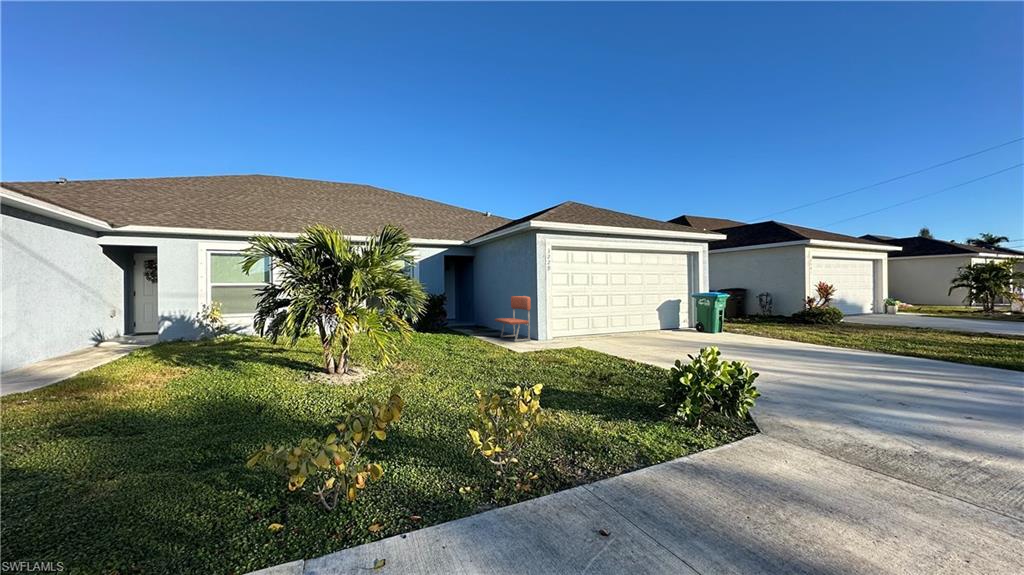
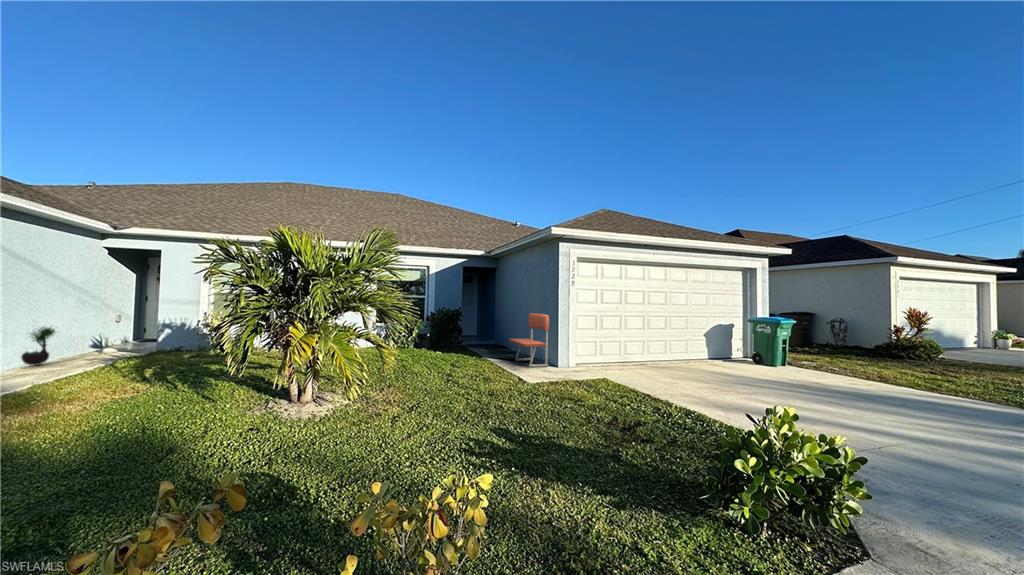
potted tree: none [40,319,73,359] -> present [21,327,55,366]

